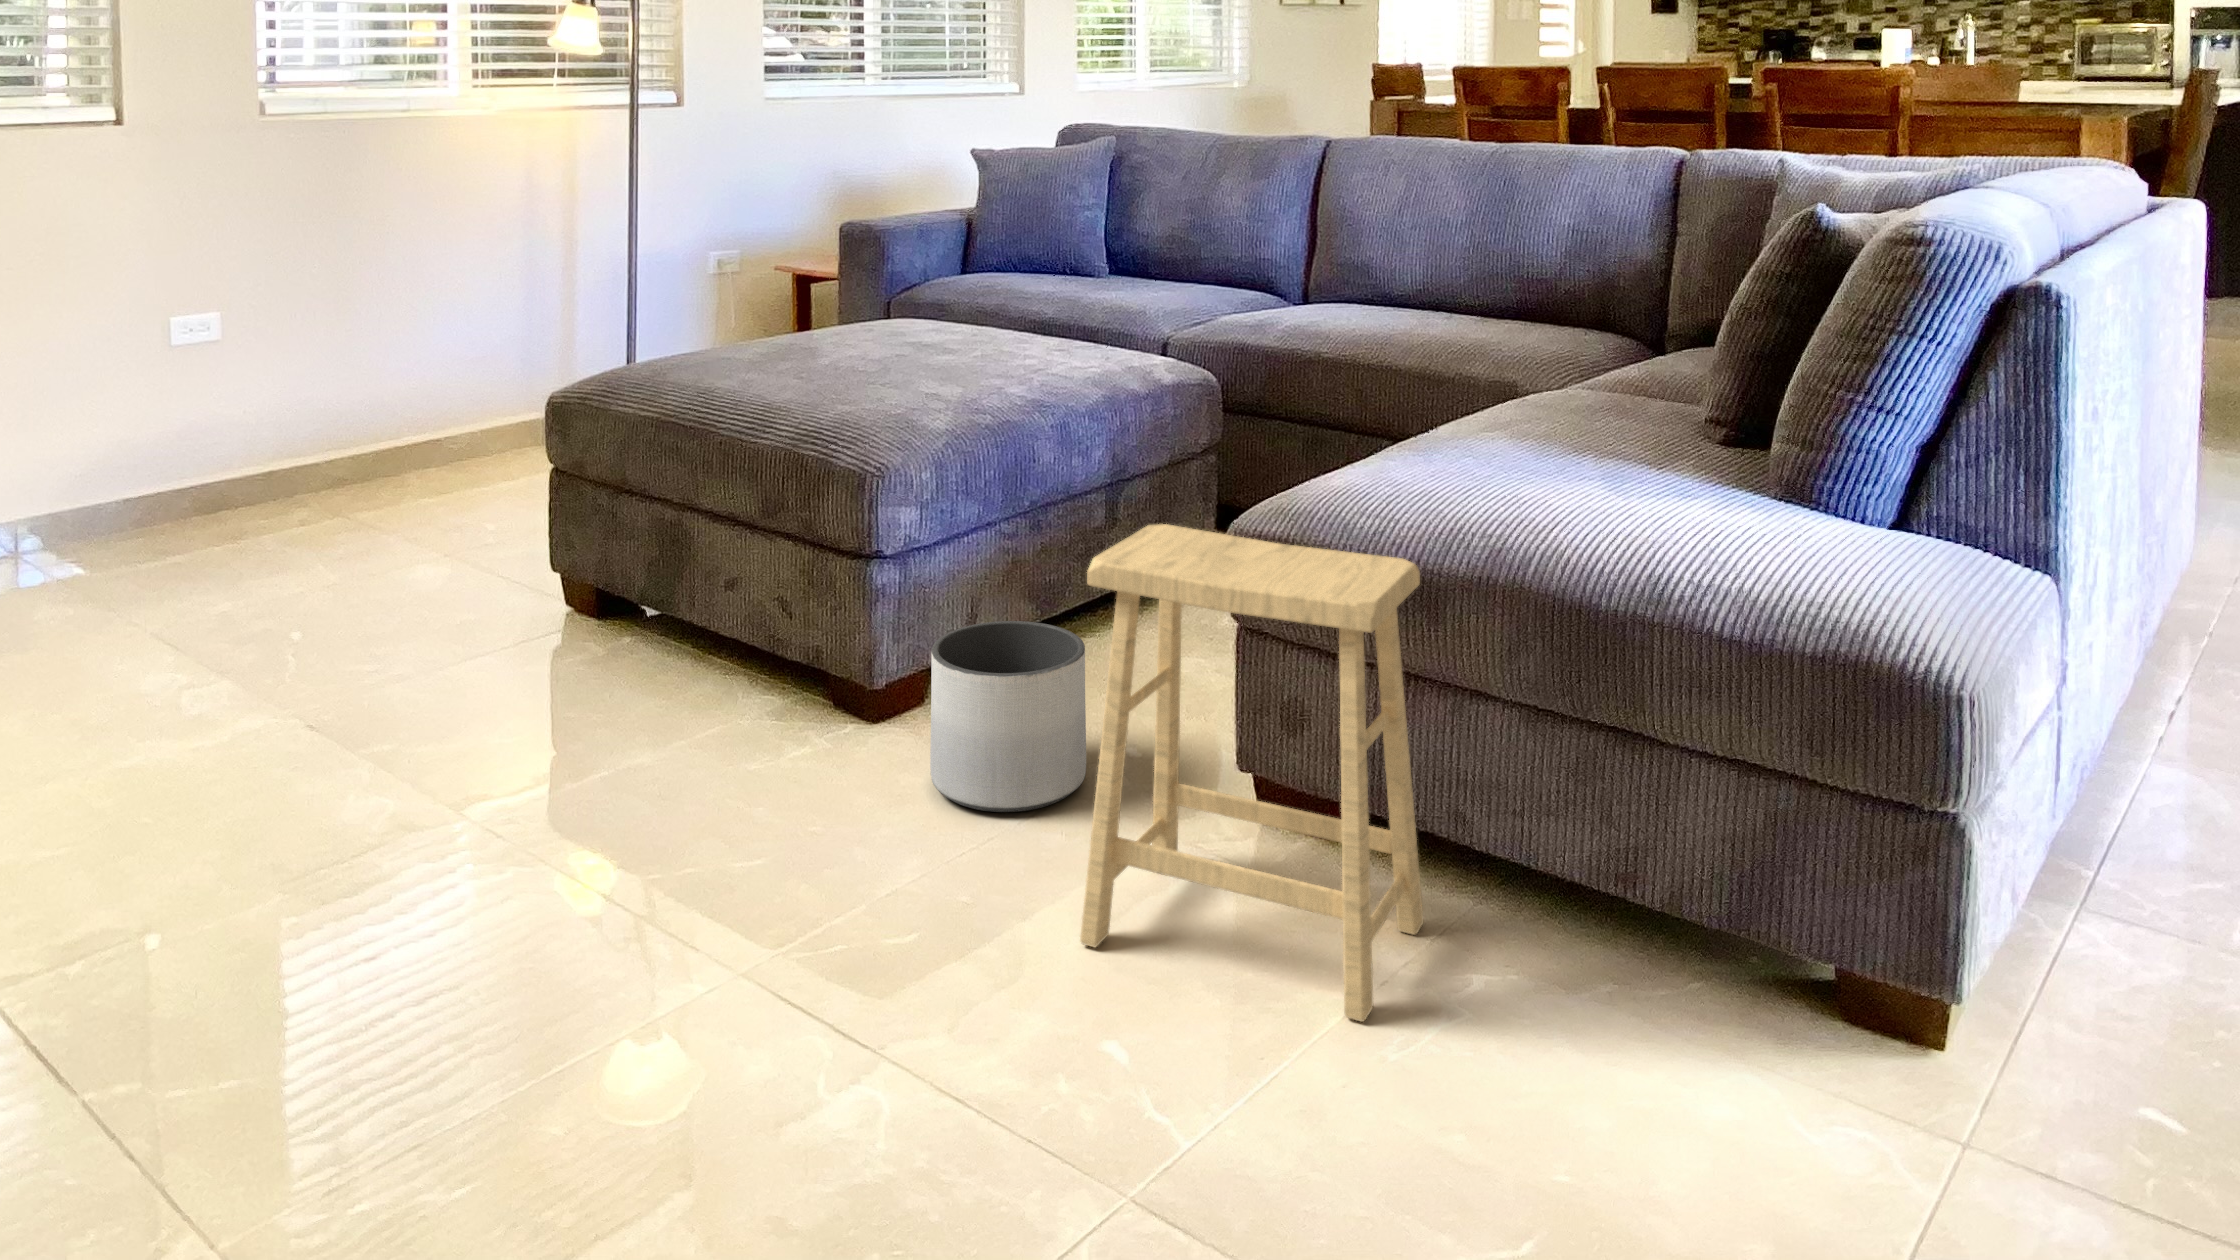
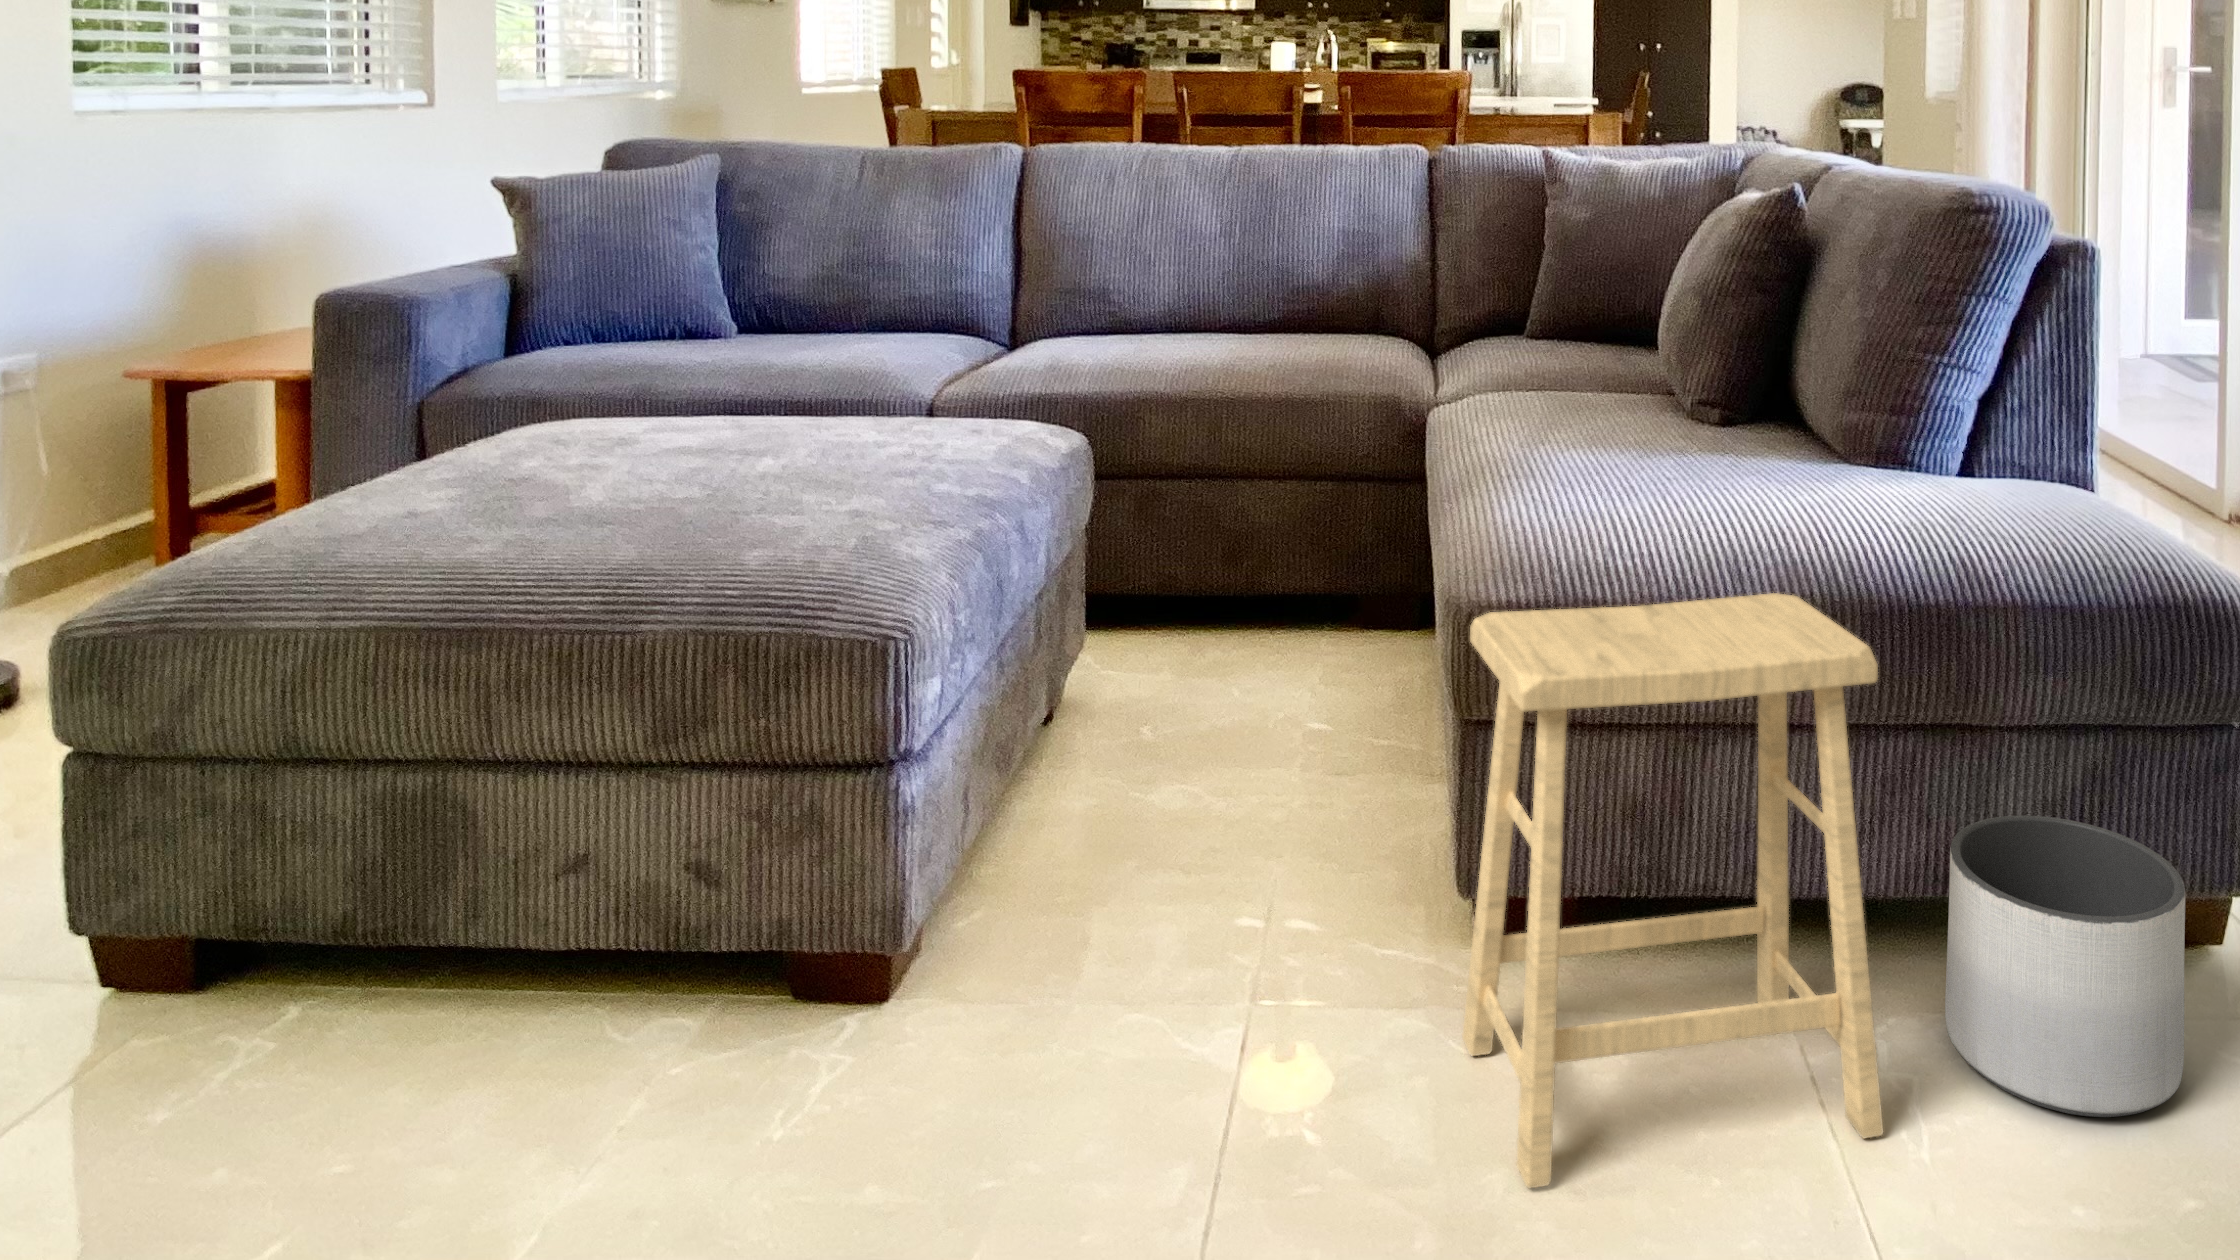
planter: present [930,621,1086,812] -> present [1945,815,2185,1117]

